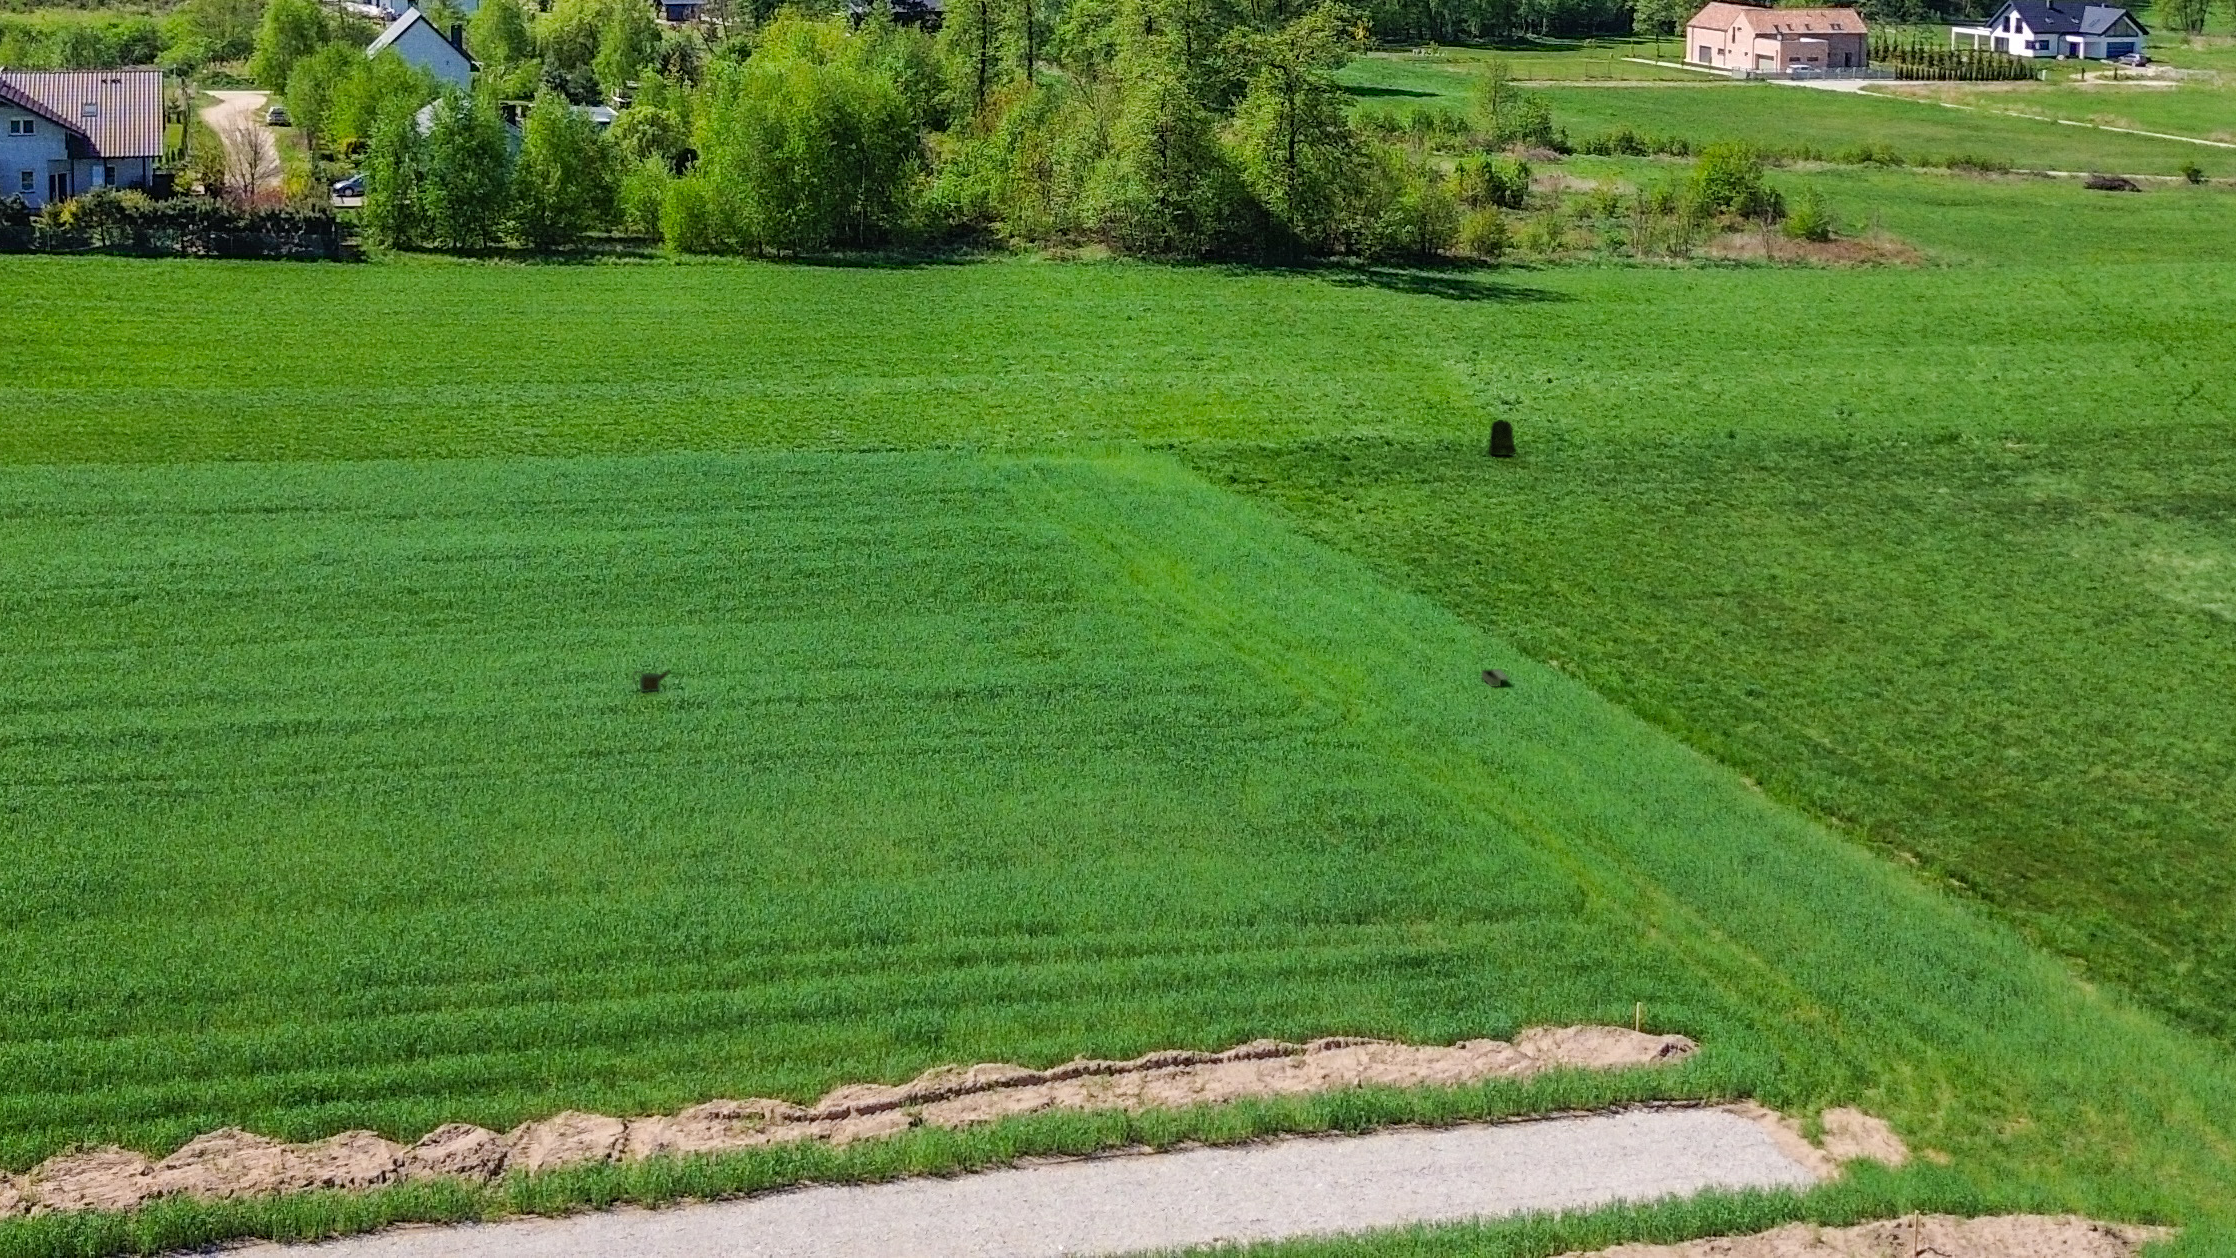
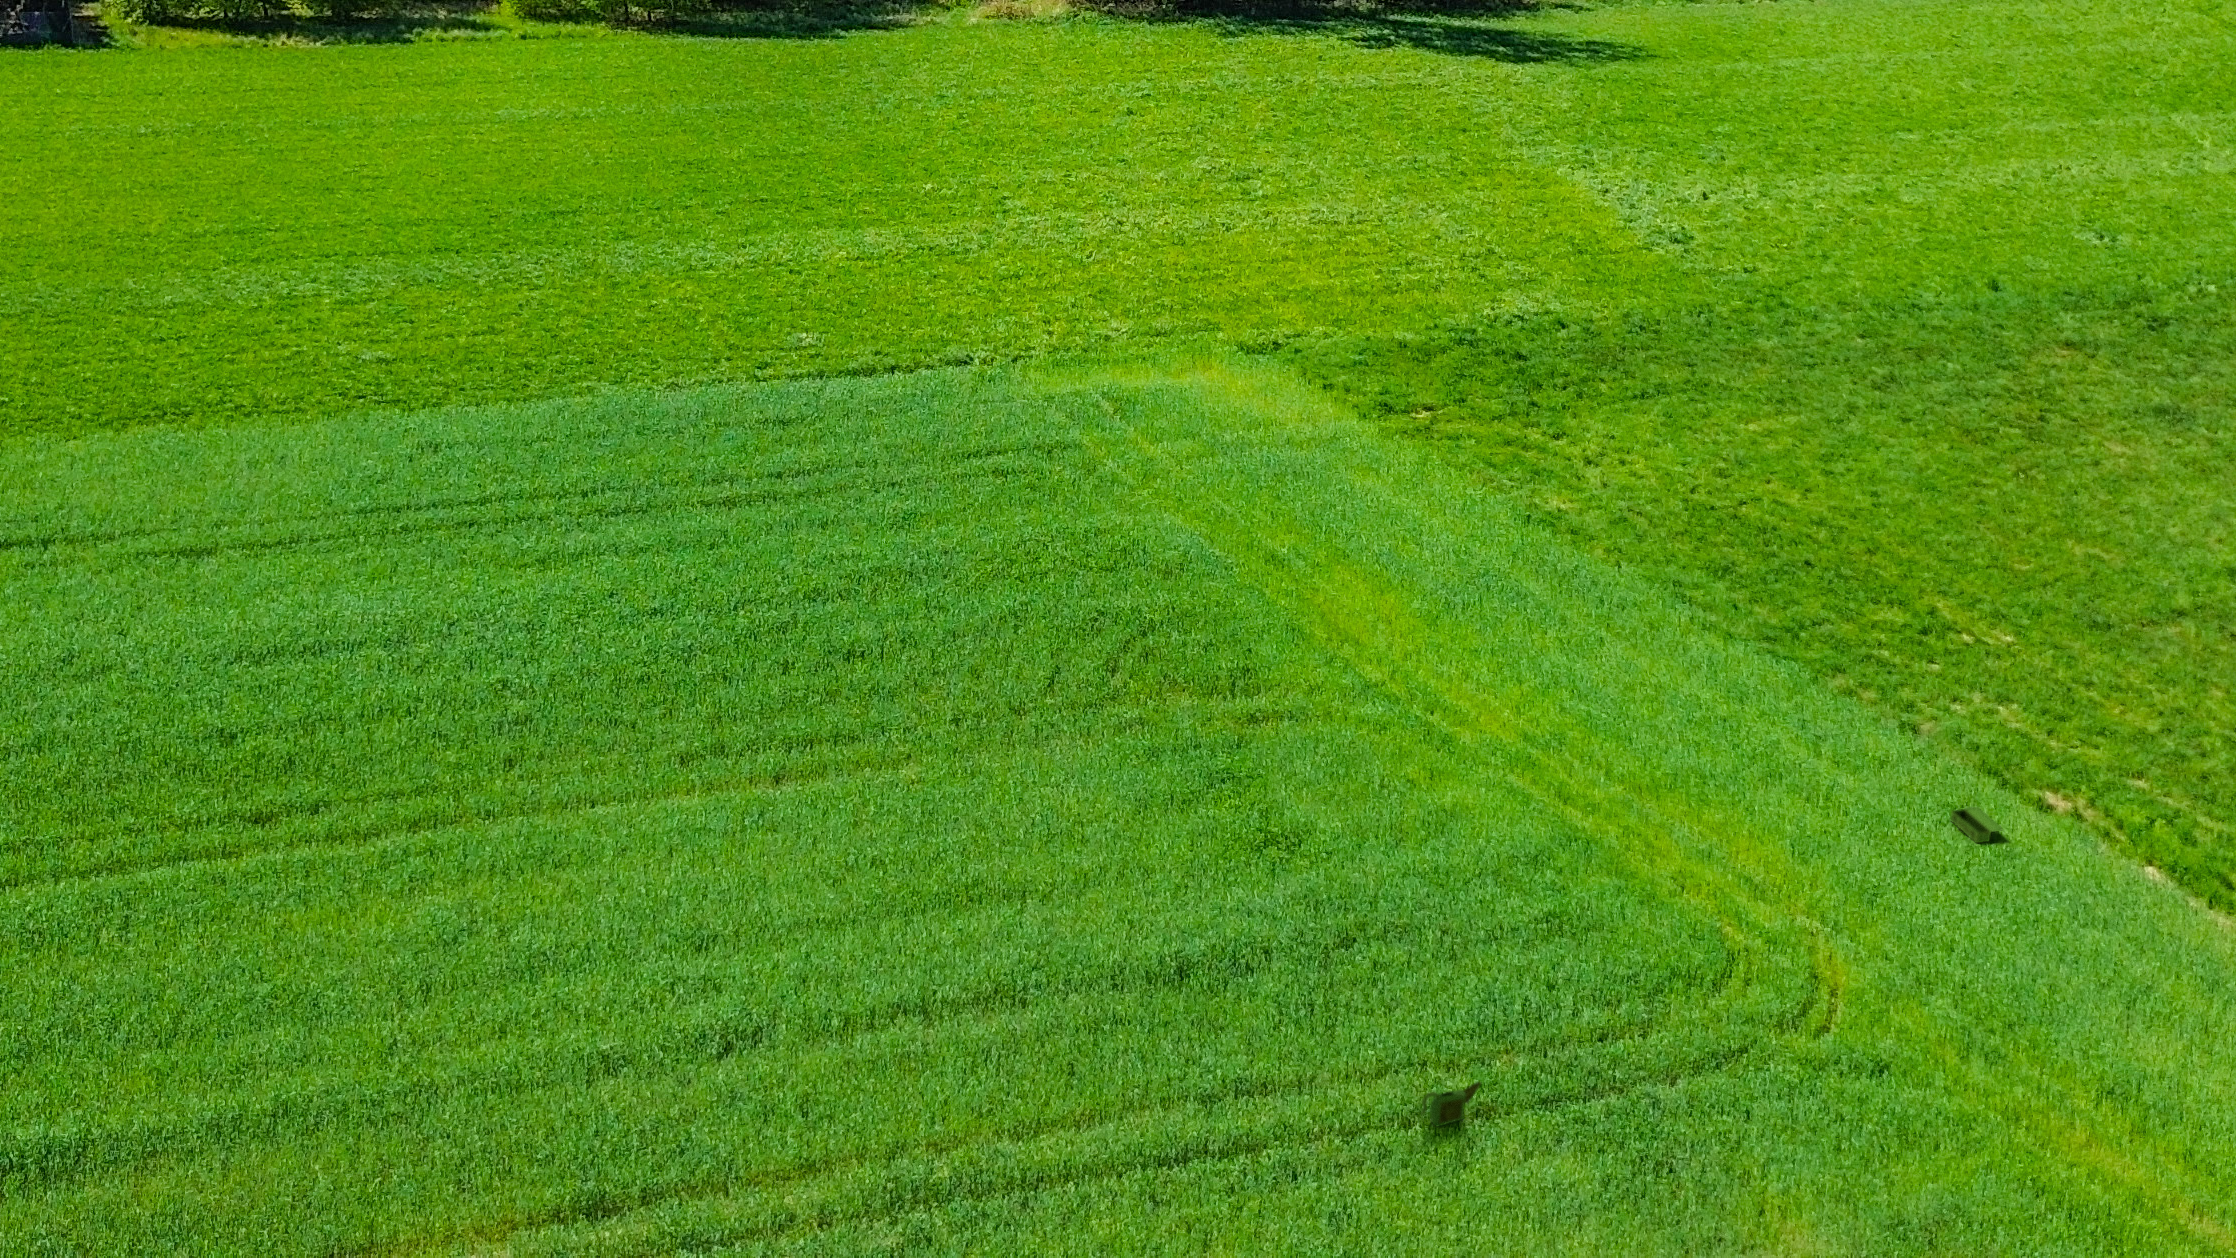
backpack: present [1489,420,1516,455] -> none [1706,290,1744,343]
watering can: present [633,670,669,692] -> present [1420,1082,1481,1126]

